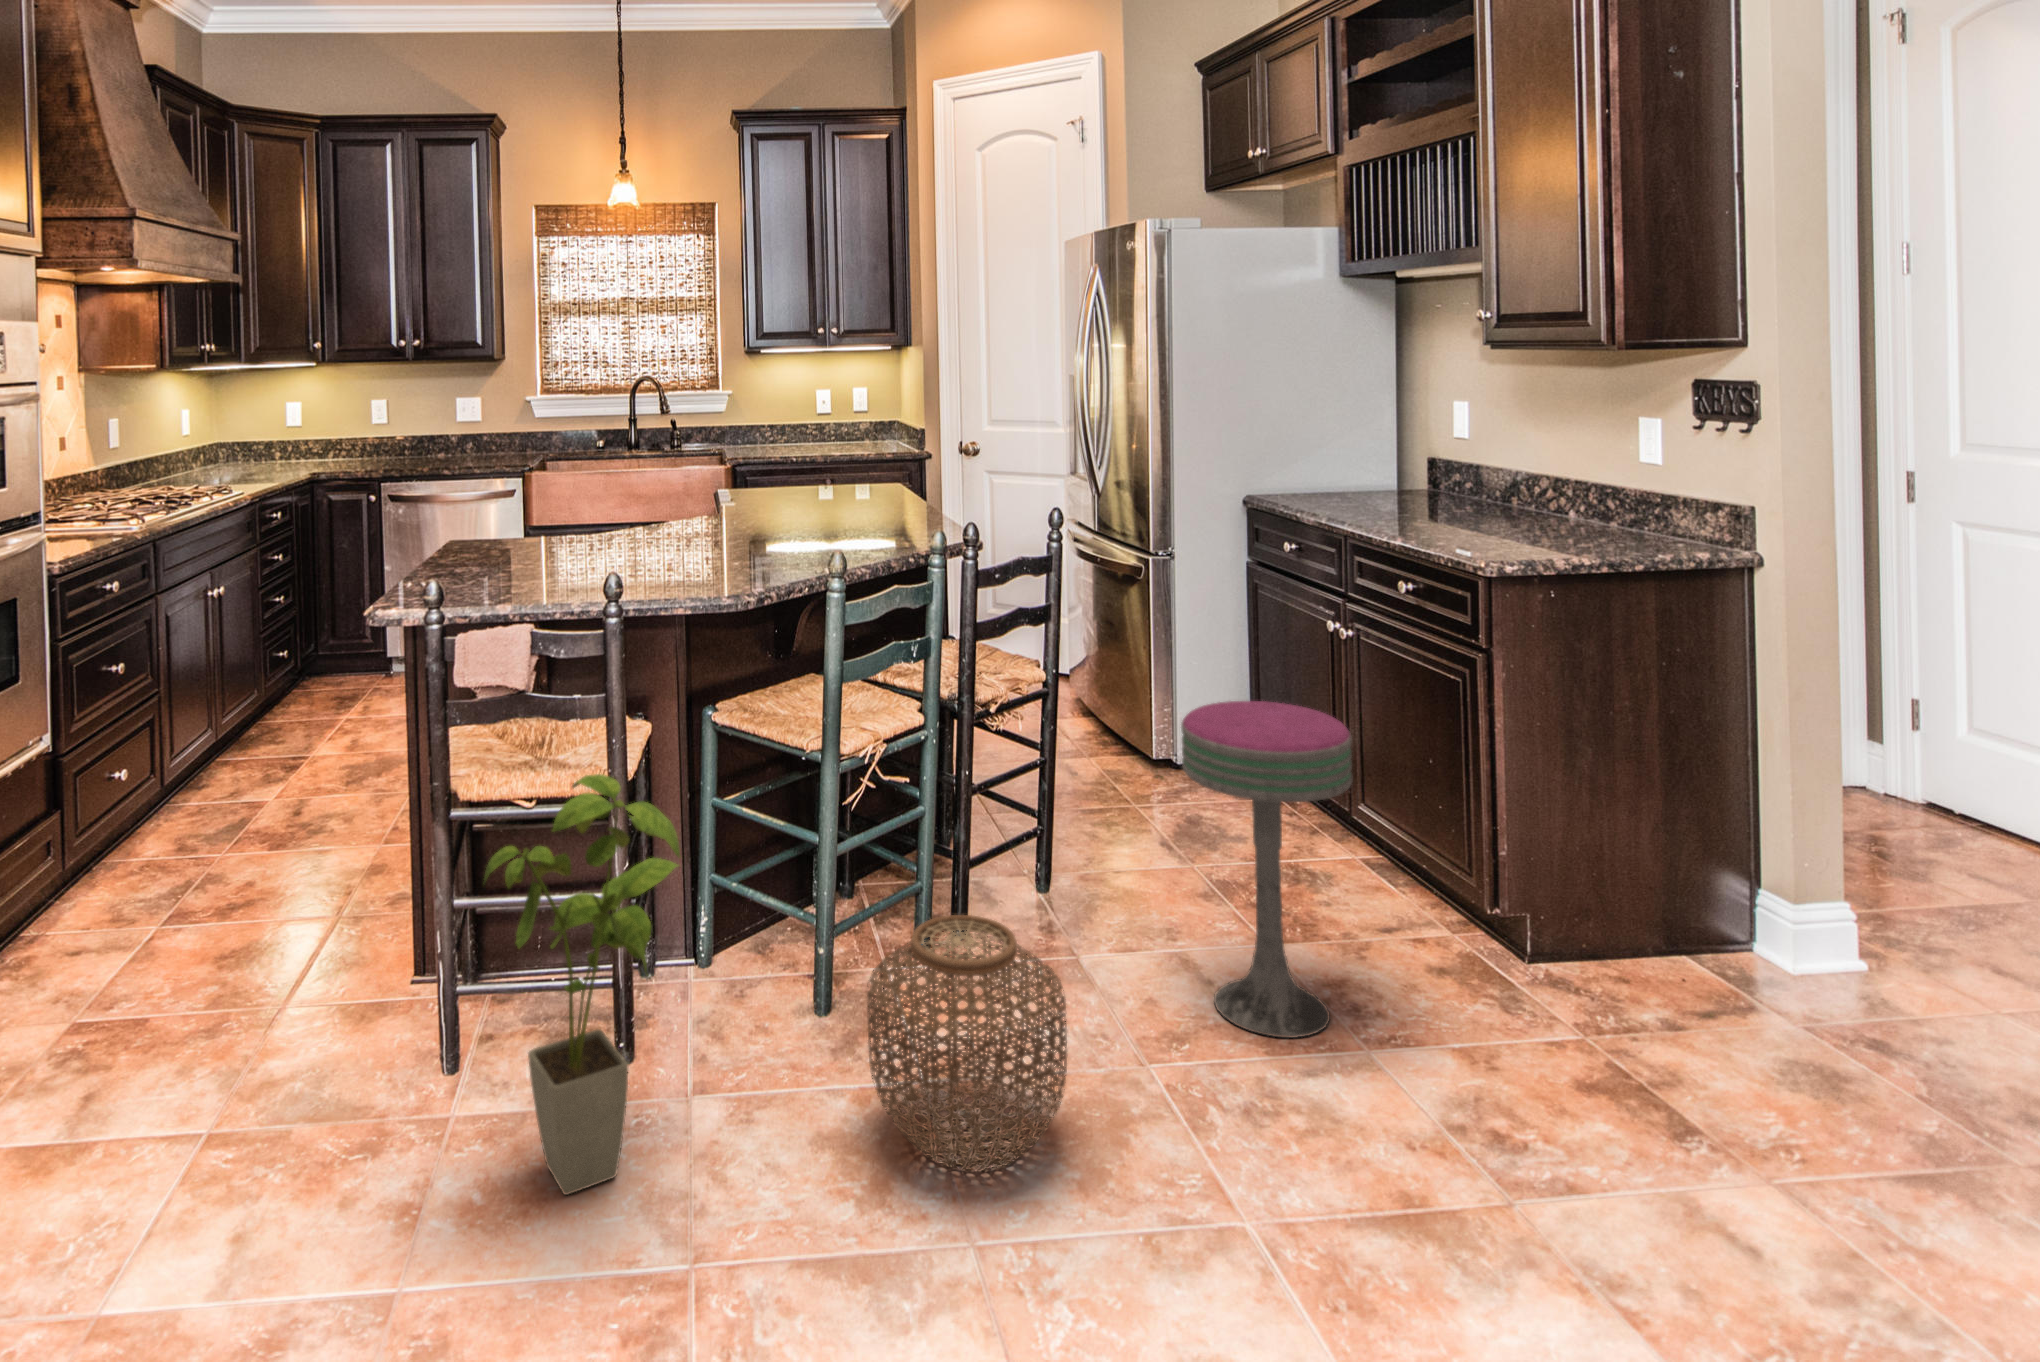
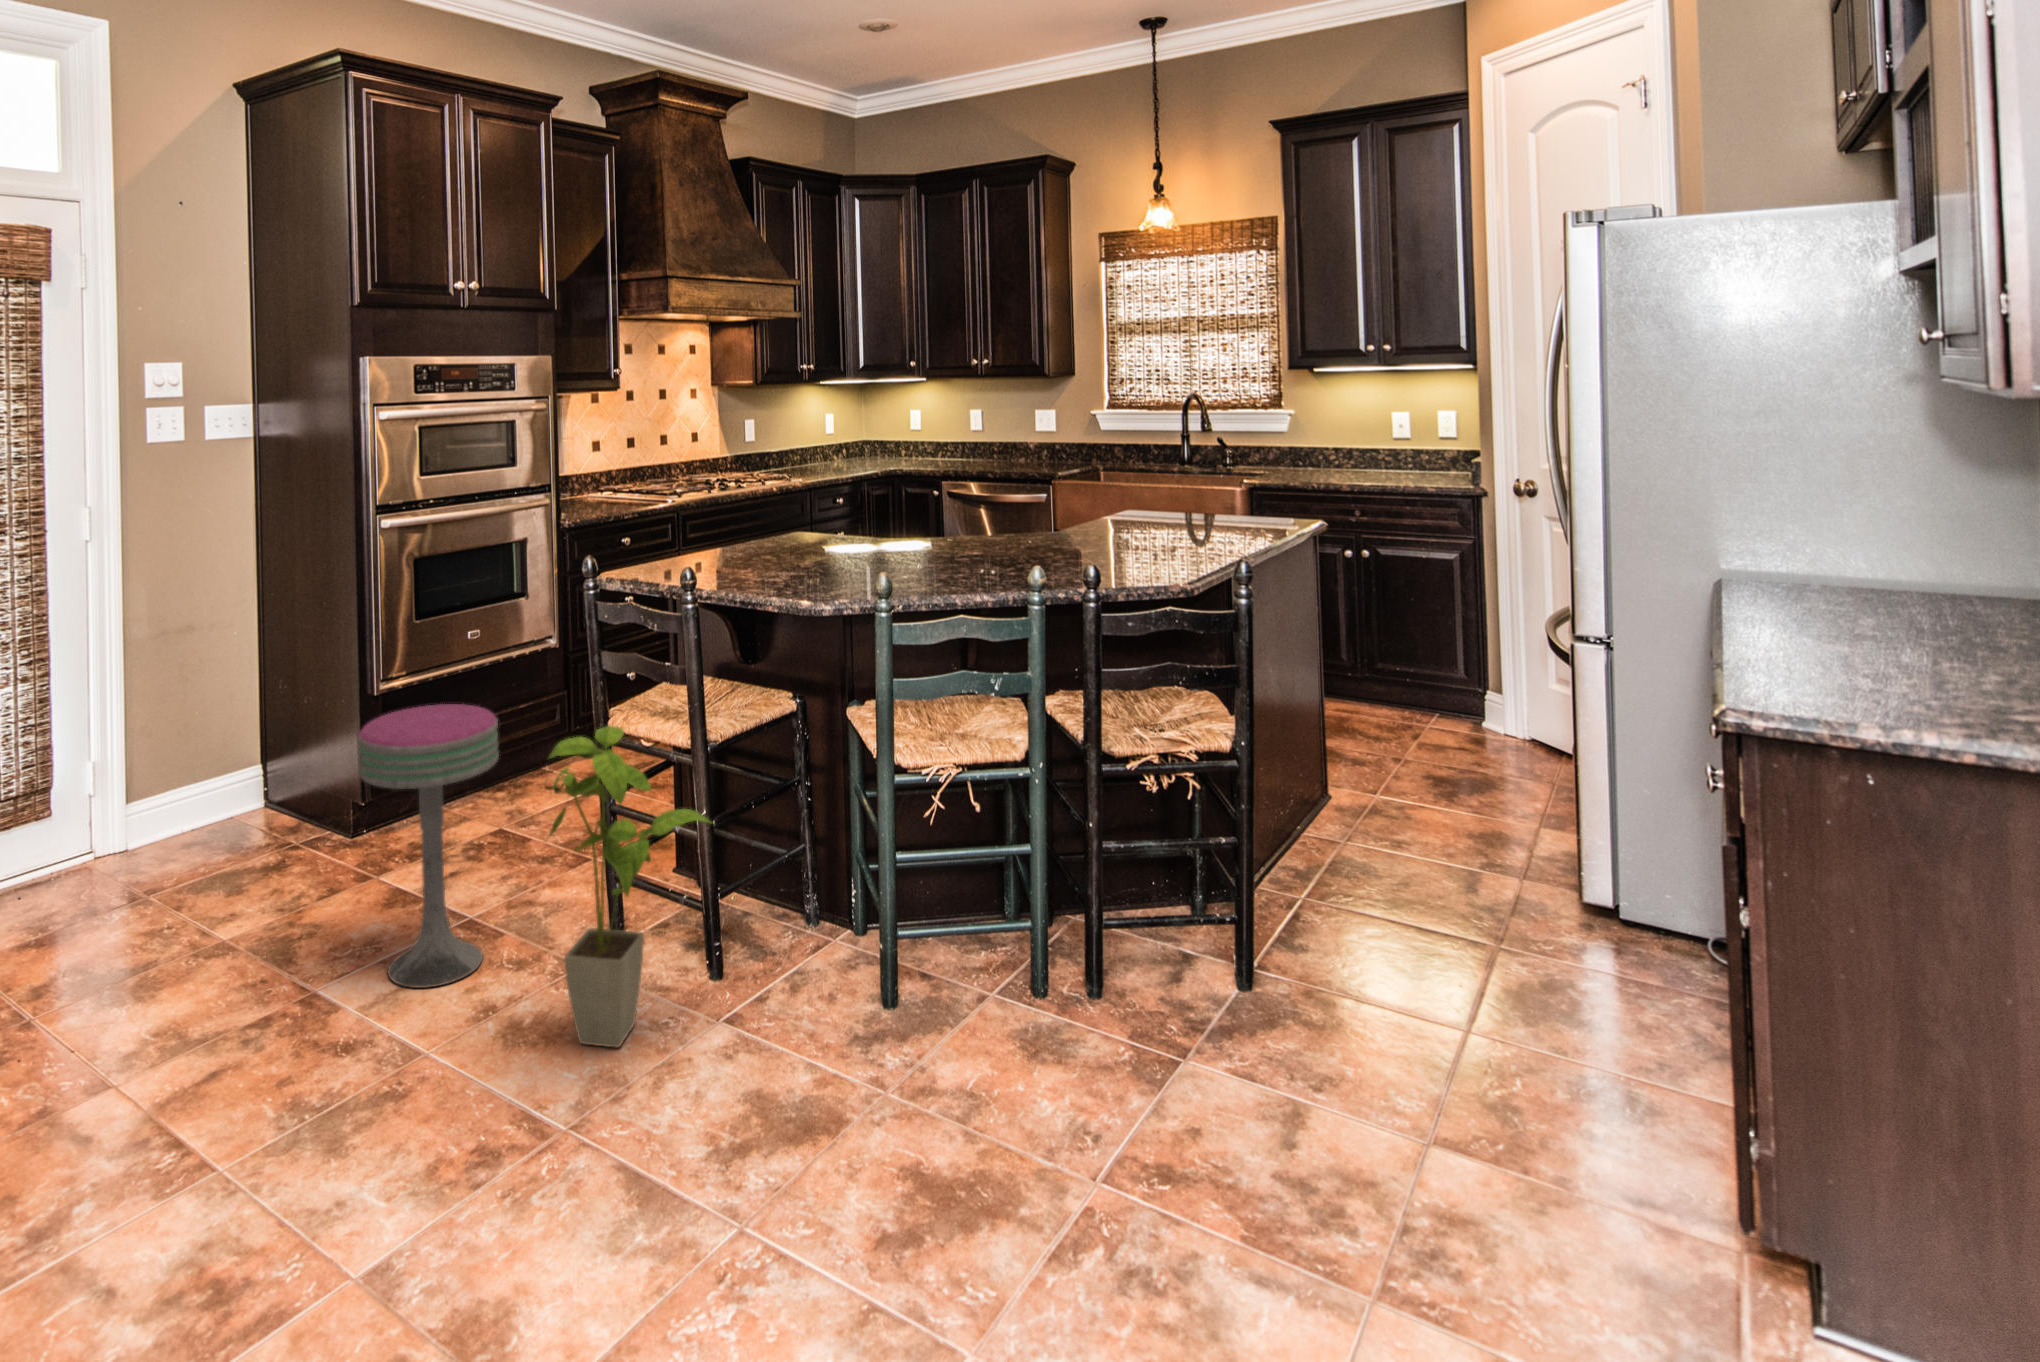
bar stool: present [1181,701,1352,1038] -> present [358,704,499,988]
woven basket: present [867,915,1067,1171] -> none [769,933,957,1181]

